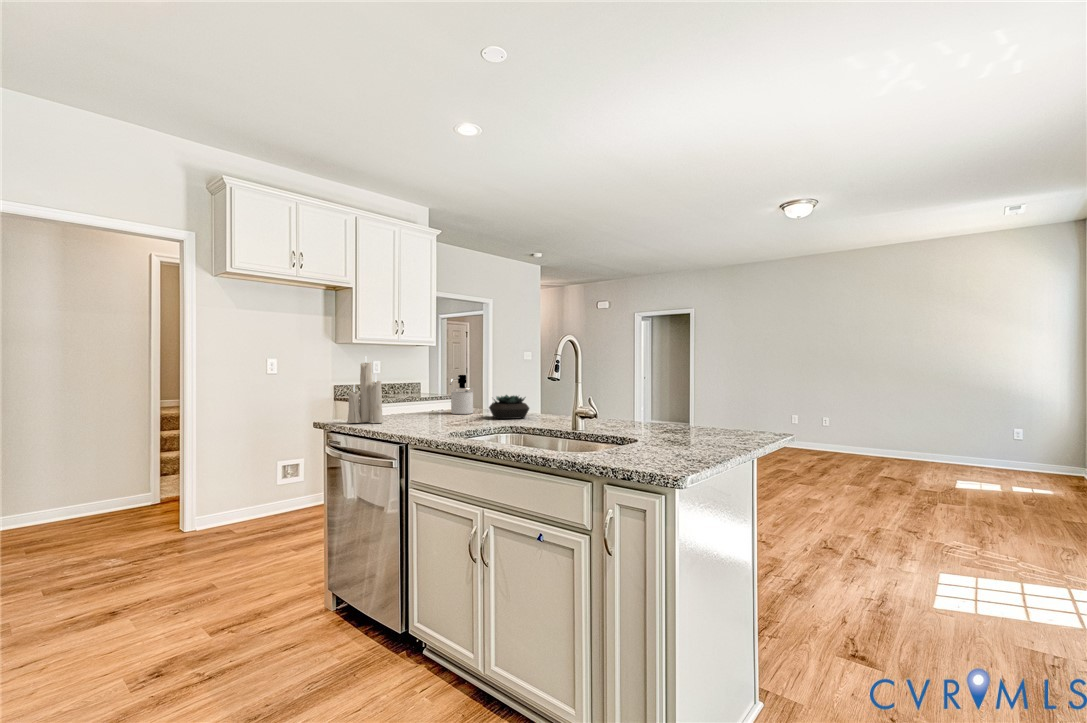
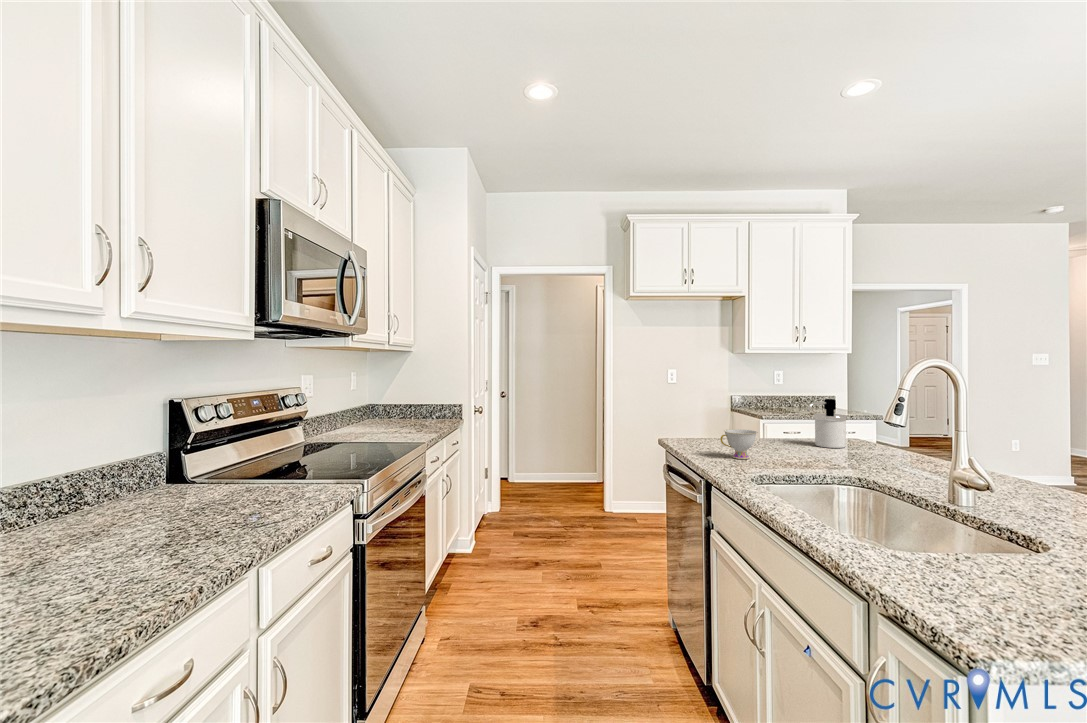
candle: present [347,357,383,423] -> none [682,372,718,449]
succulent plant: present [489,395,529,419] -> none [854,430,915,466]
teacup: none [398,401,429,426] -> present [720,429,758,459]

